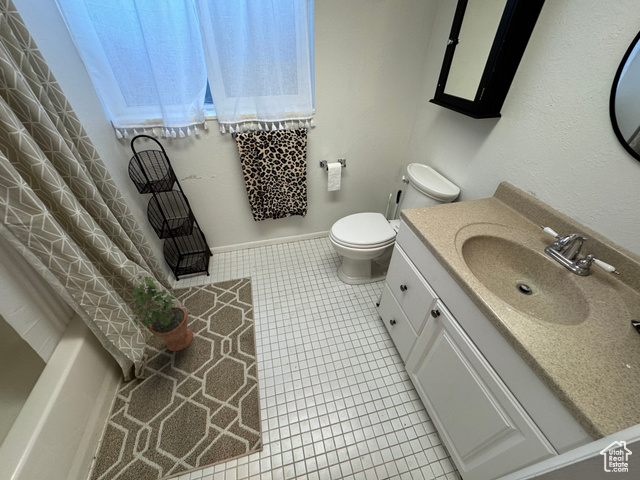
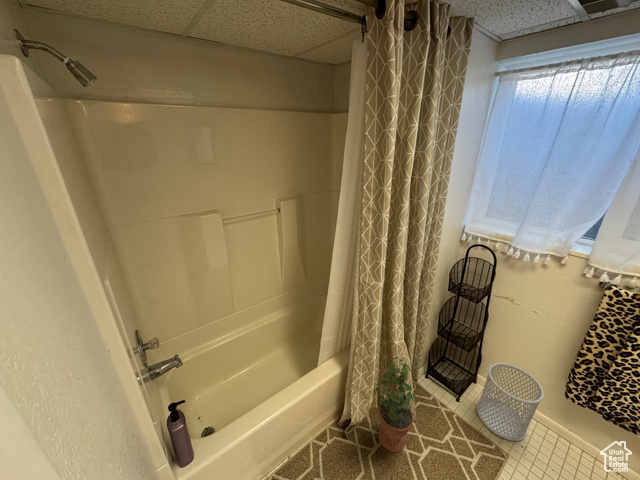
wastebasket: none [211,223,253,274] -> present [477,363,544,441]

